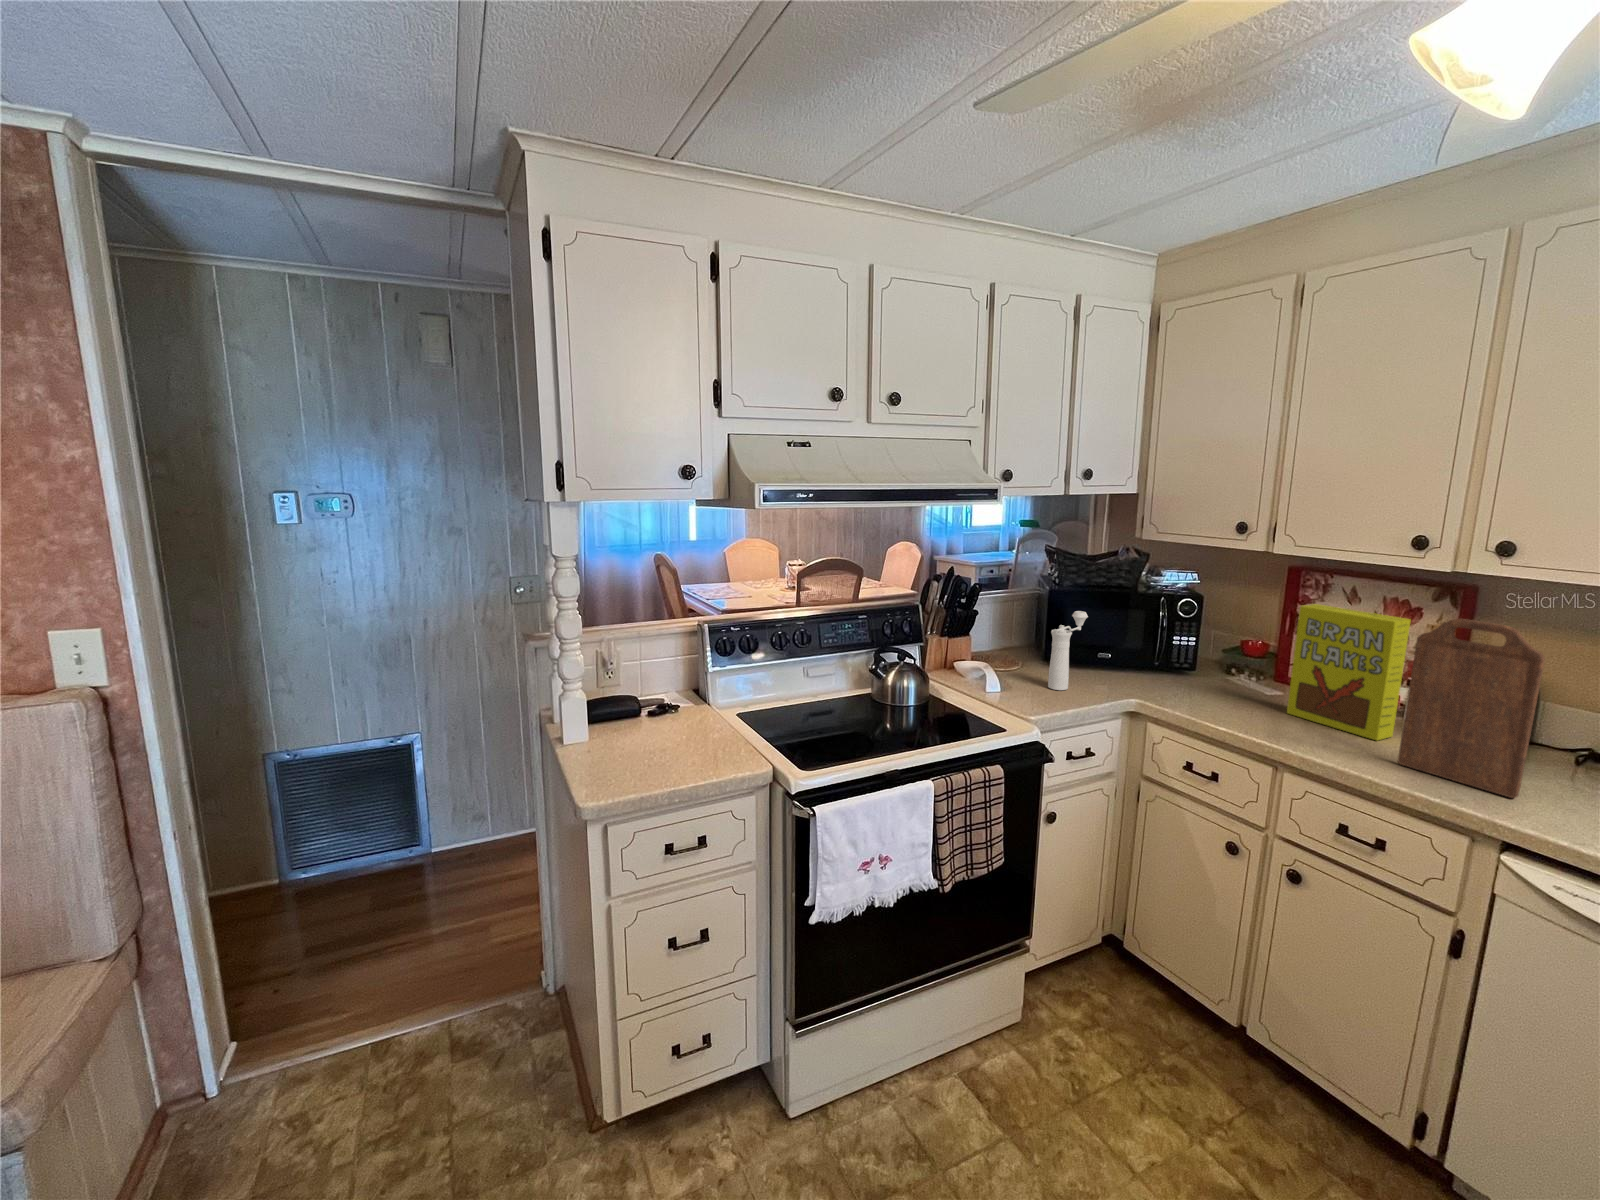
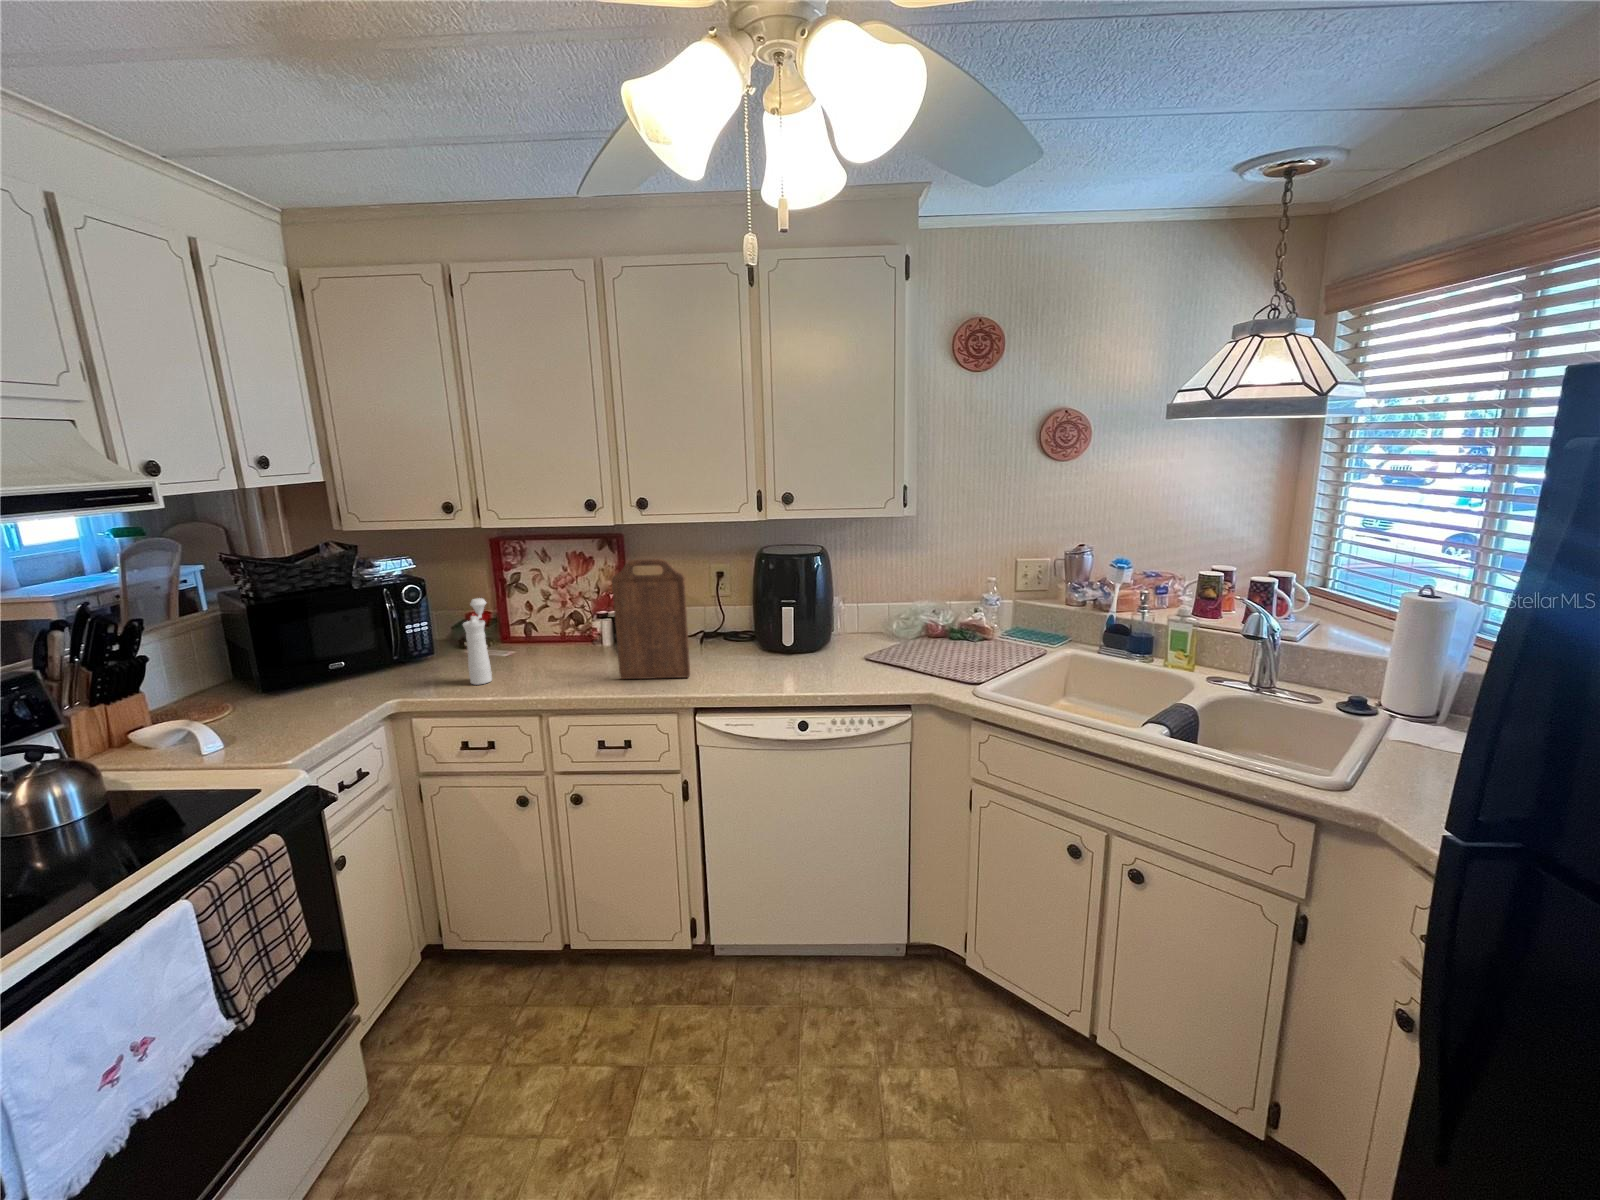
cereal box: present [1287,604,1411,740] -> none [518,567,606,667]
pepper mill: present [1048,611,1088,690] -> present [463,598,492,685]

